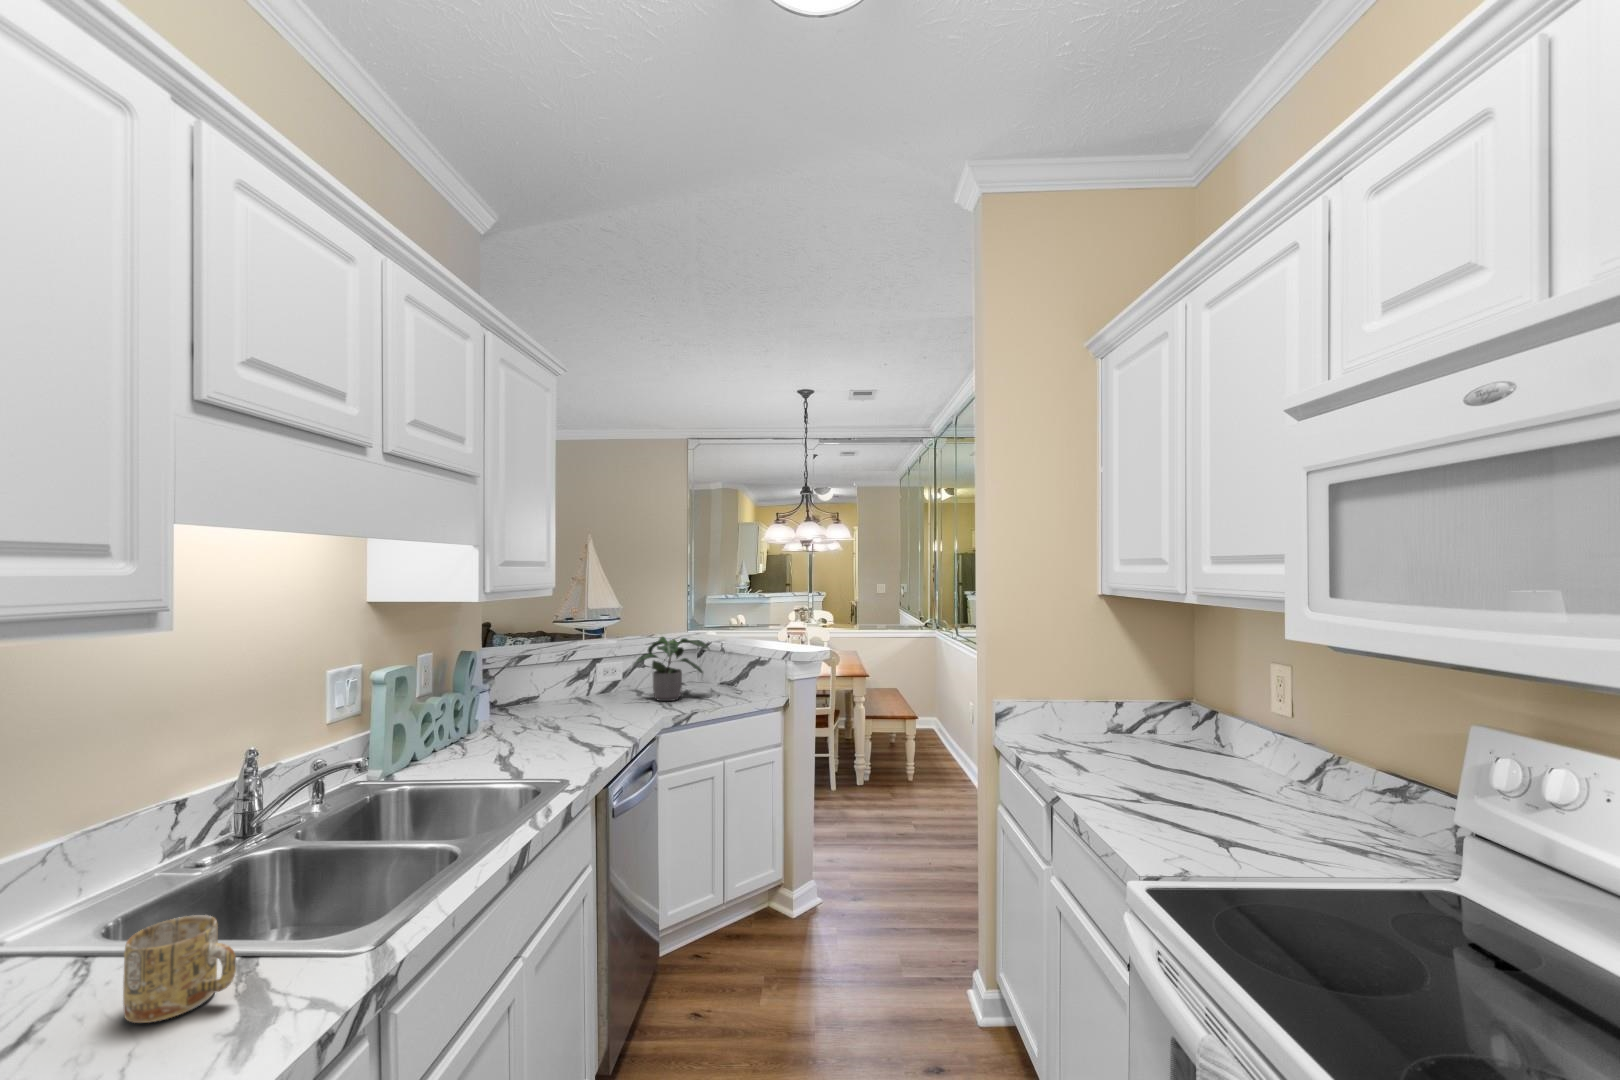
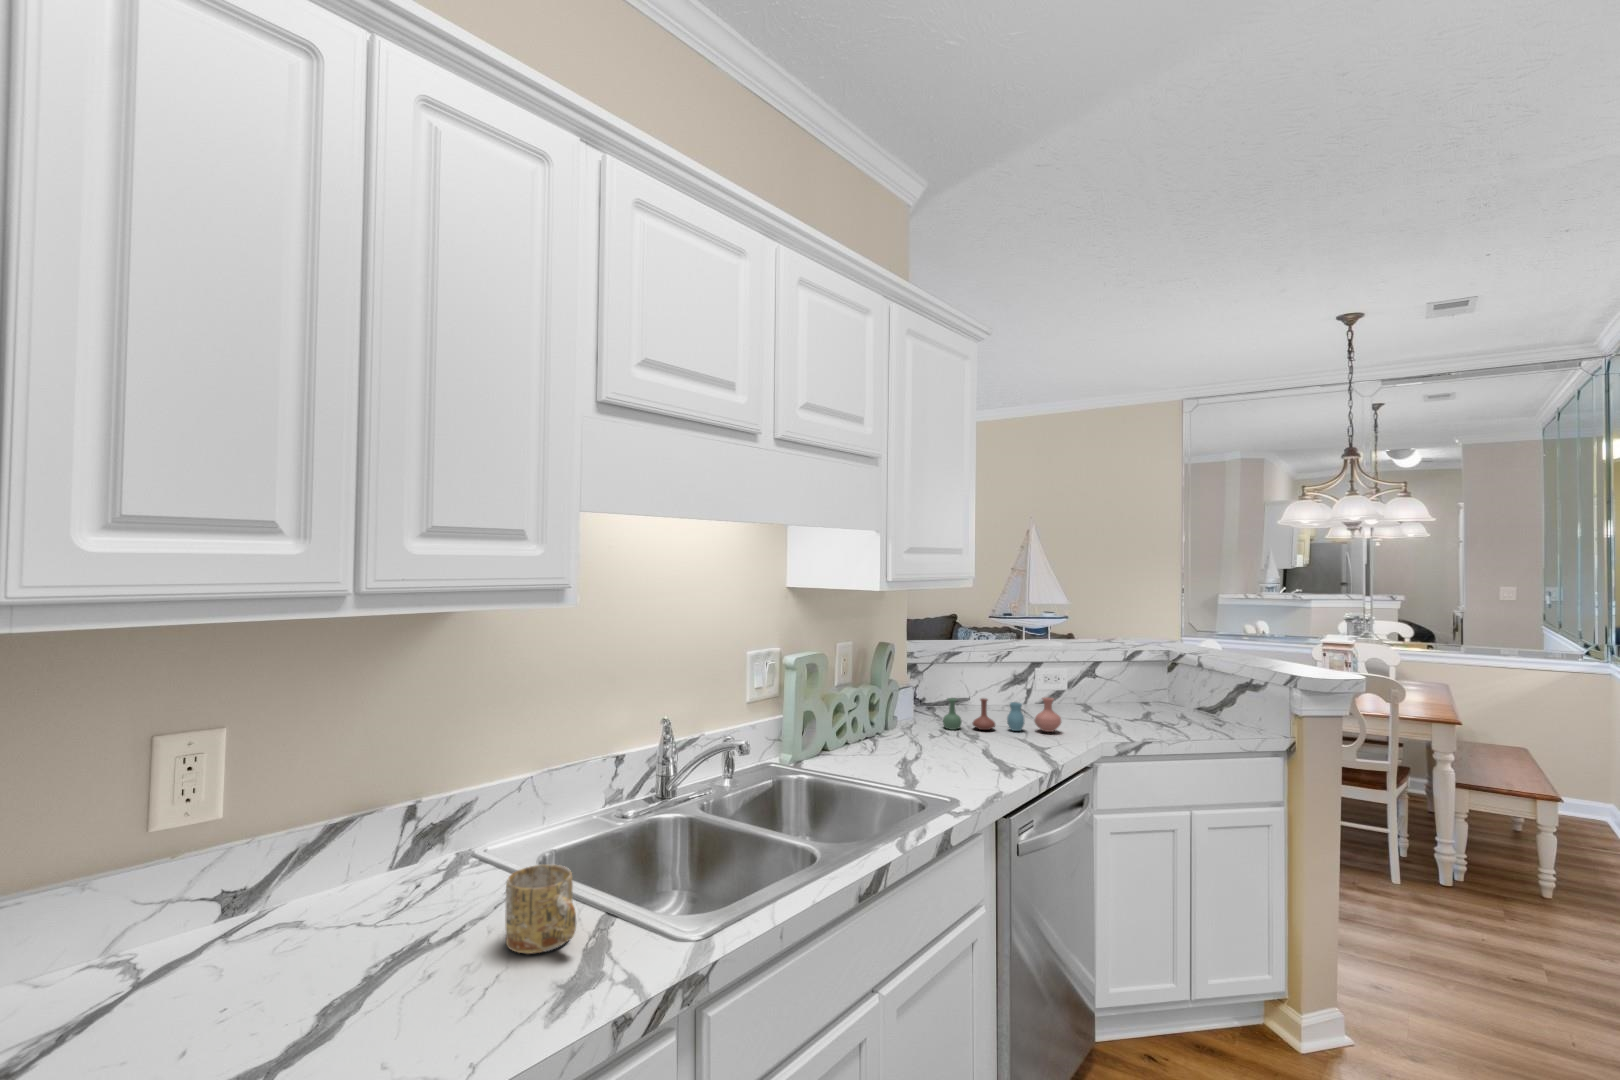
potted plant: present [635,637,709,701] -> none [1076,643,1178,723]
vase: none [522,686,627,725] -> present [943,697,1061,732]

